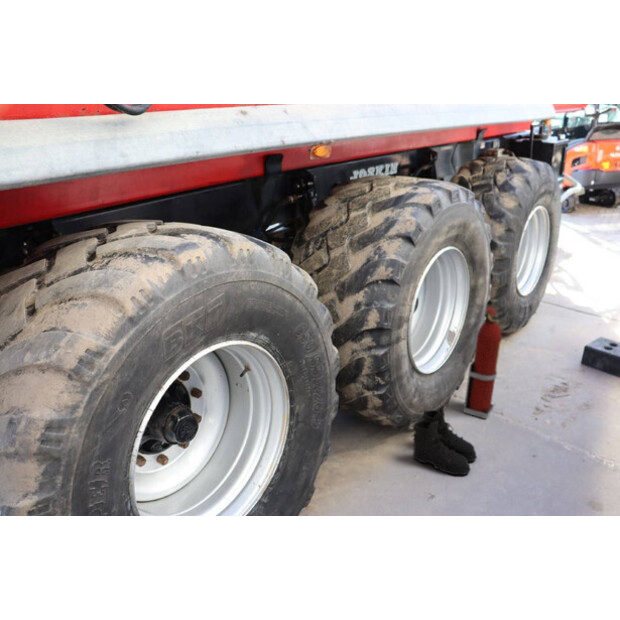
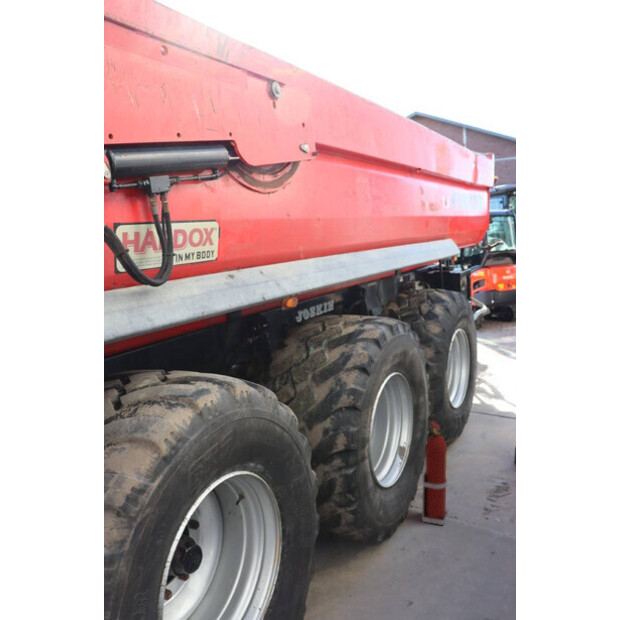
boots: present [412,410,477,475] -> none [382,520,442,581]

